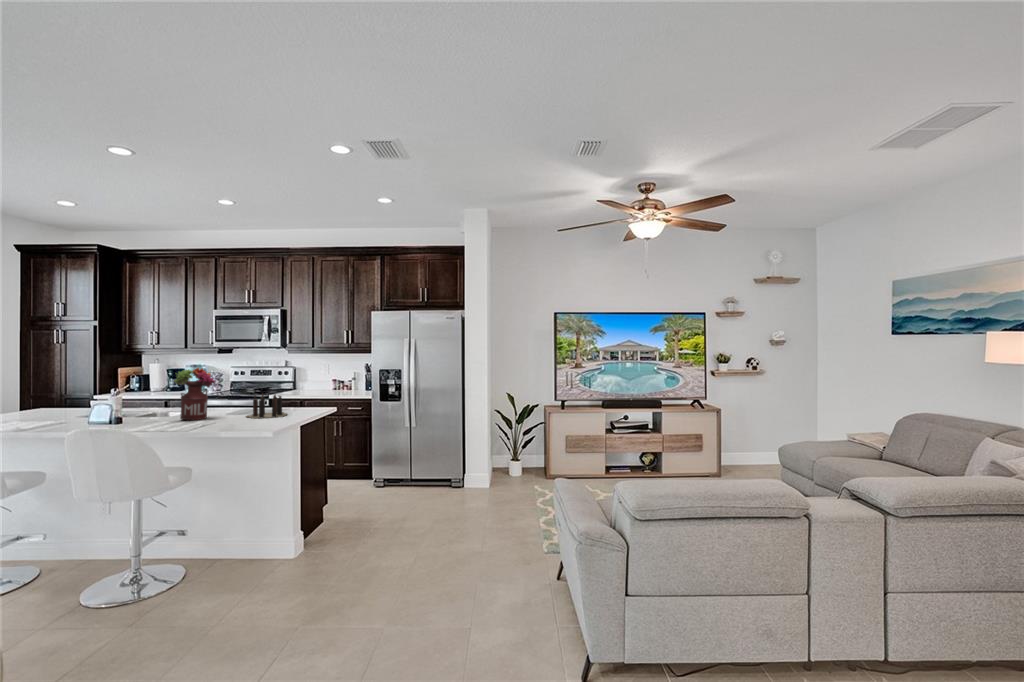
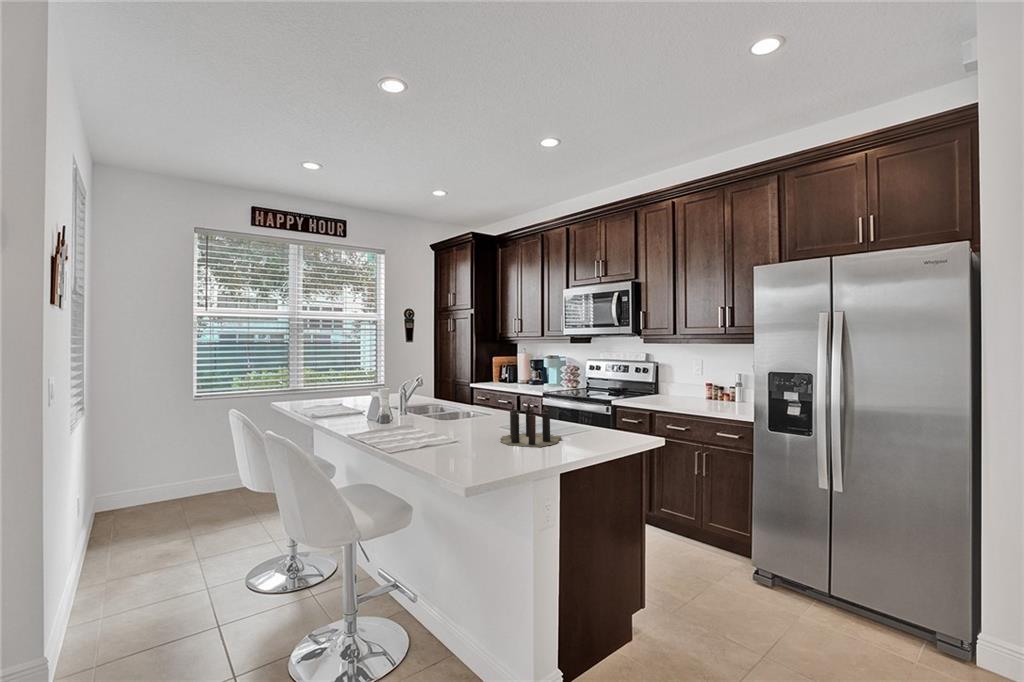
flower arrangement: present [174,368,215,420] -> none [420,357,471,433]

